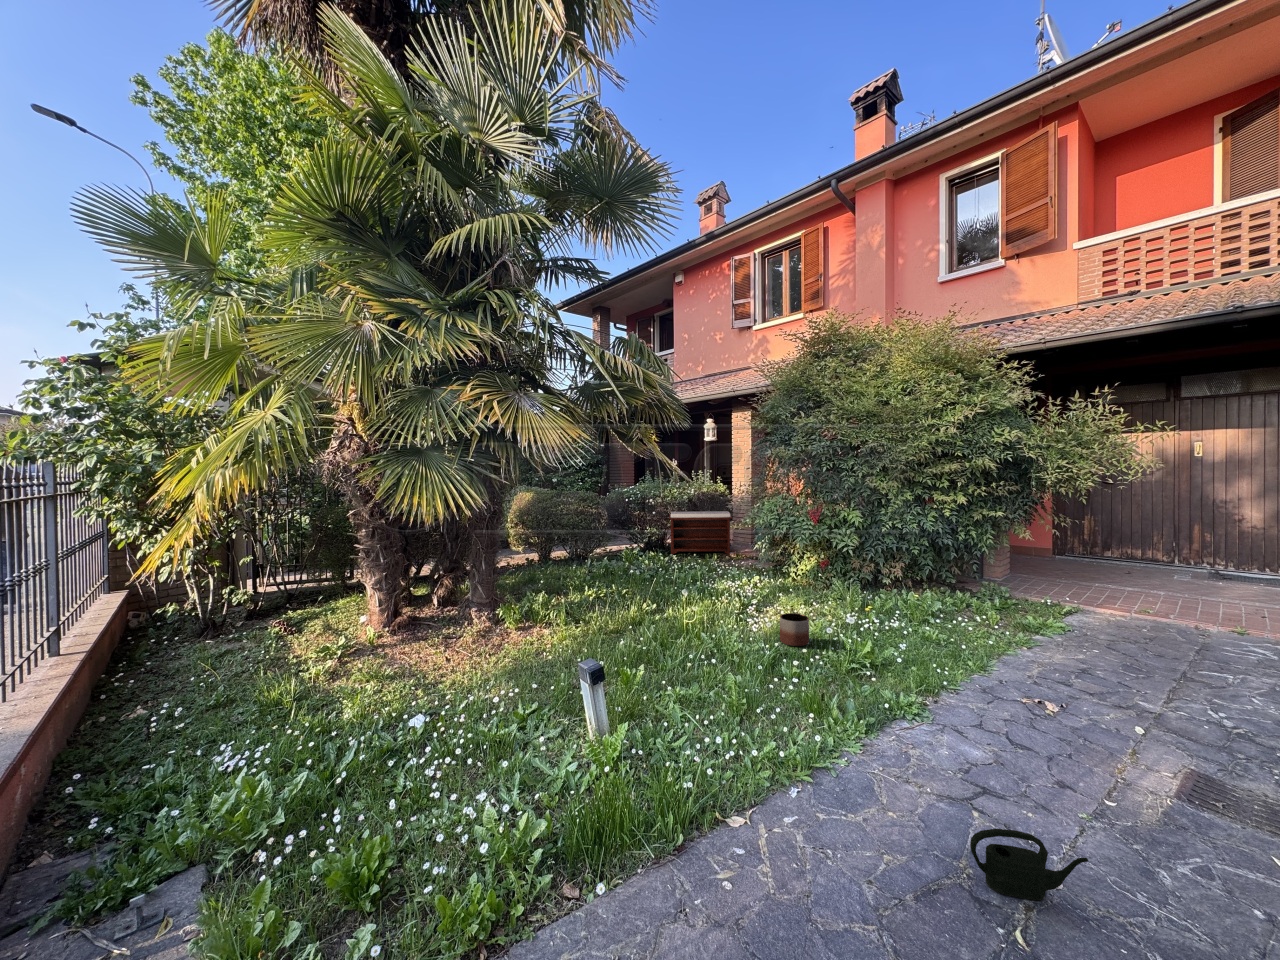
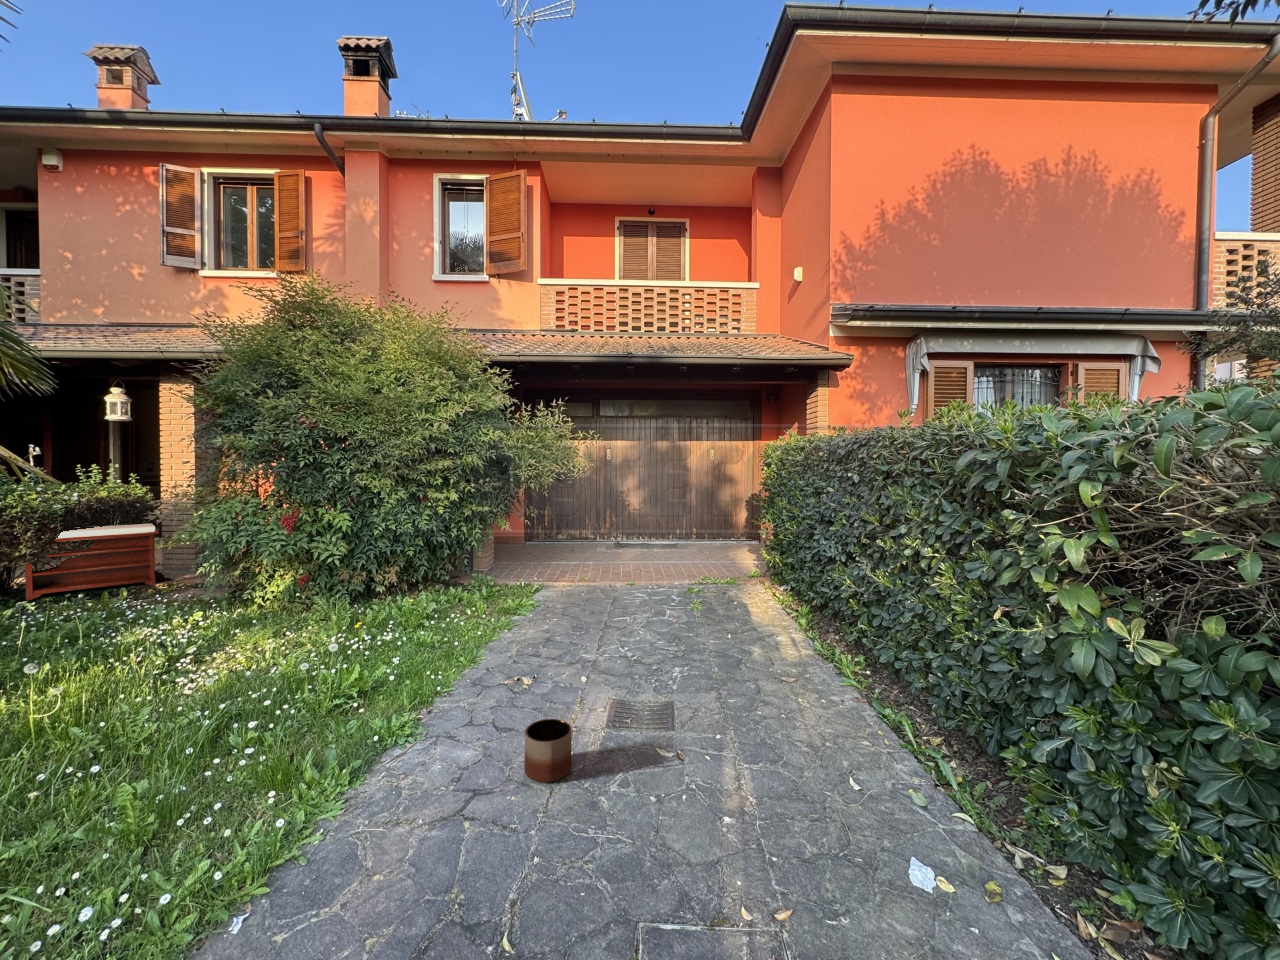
planter: present [780,613,809,646] -> present [524,719,572,783]
watering can: present [970,829,1088,900] -> none [465,829,563,914]

